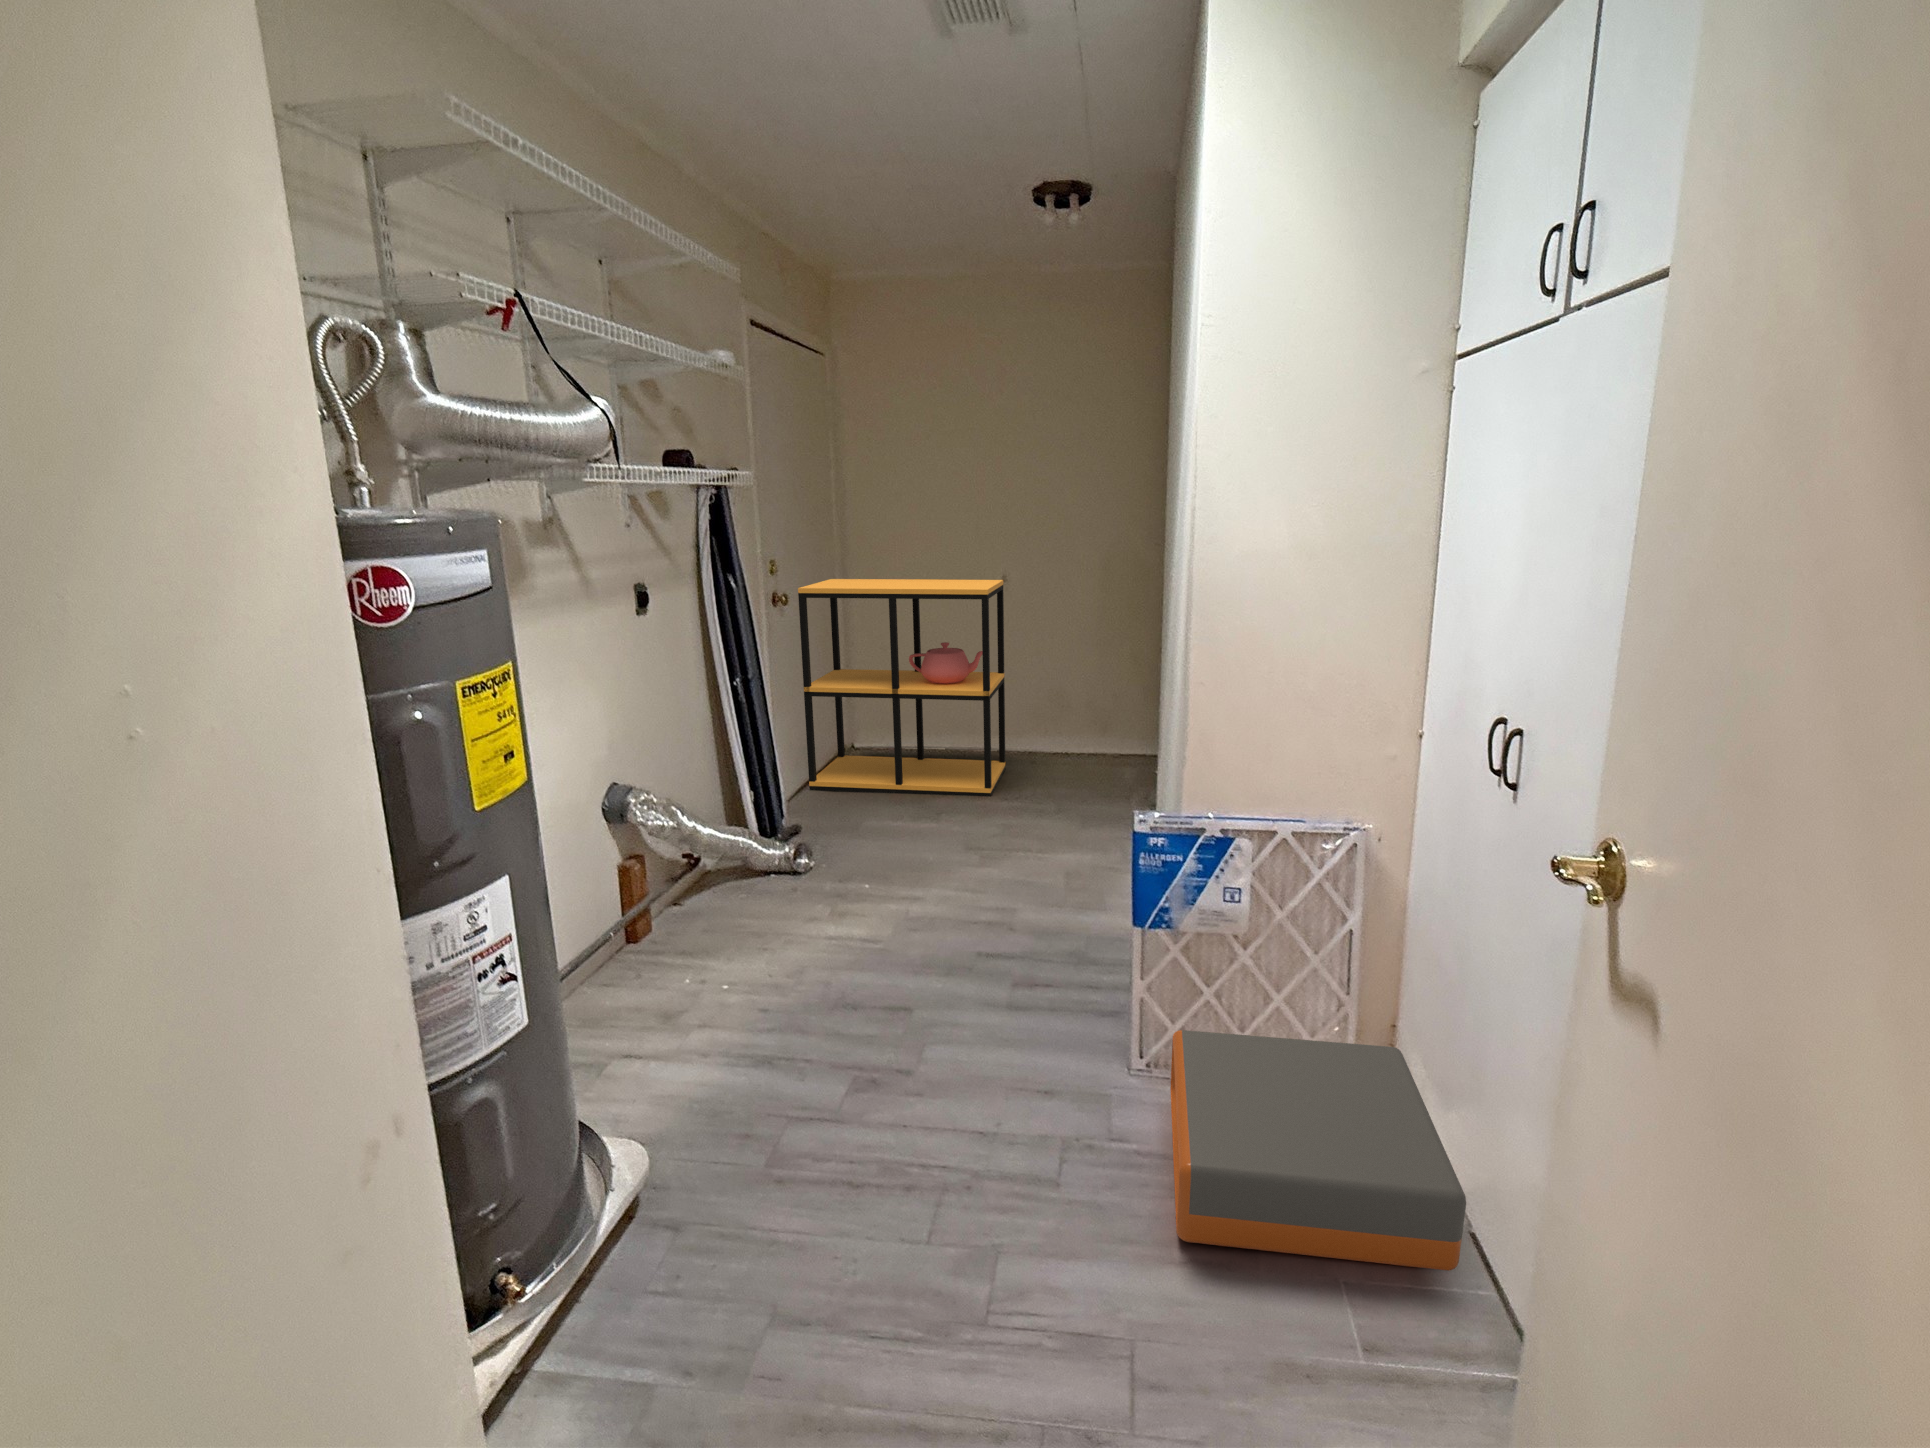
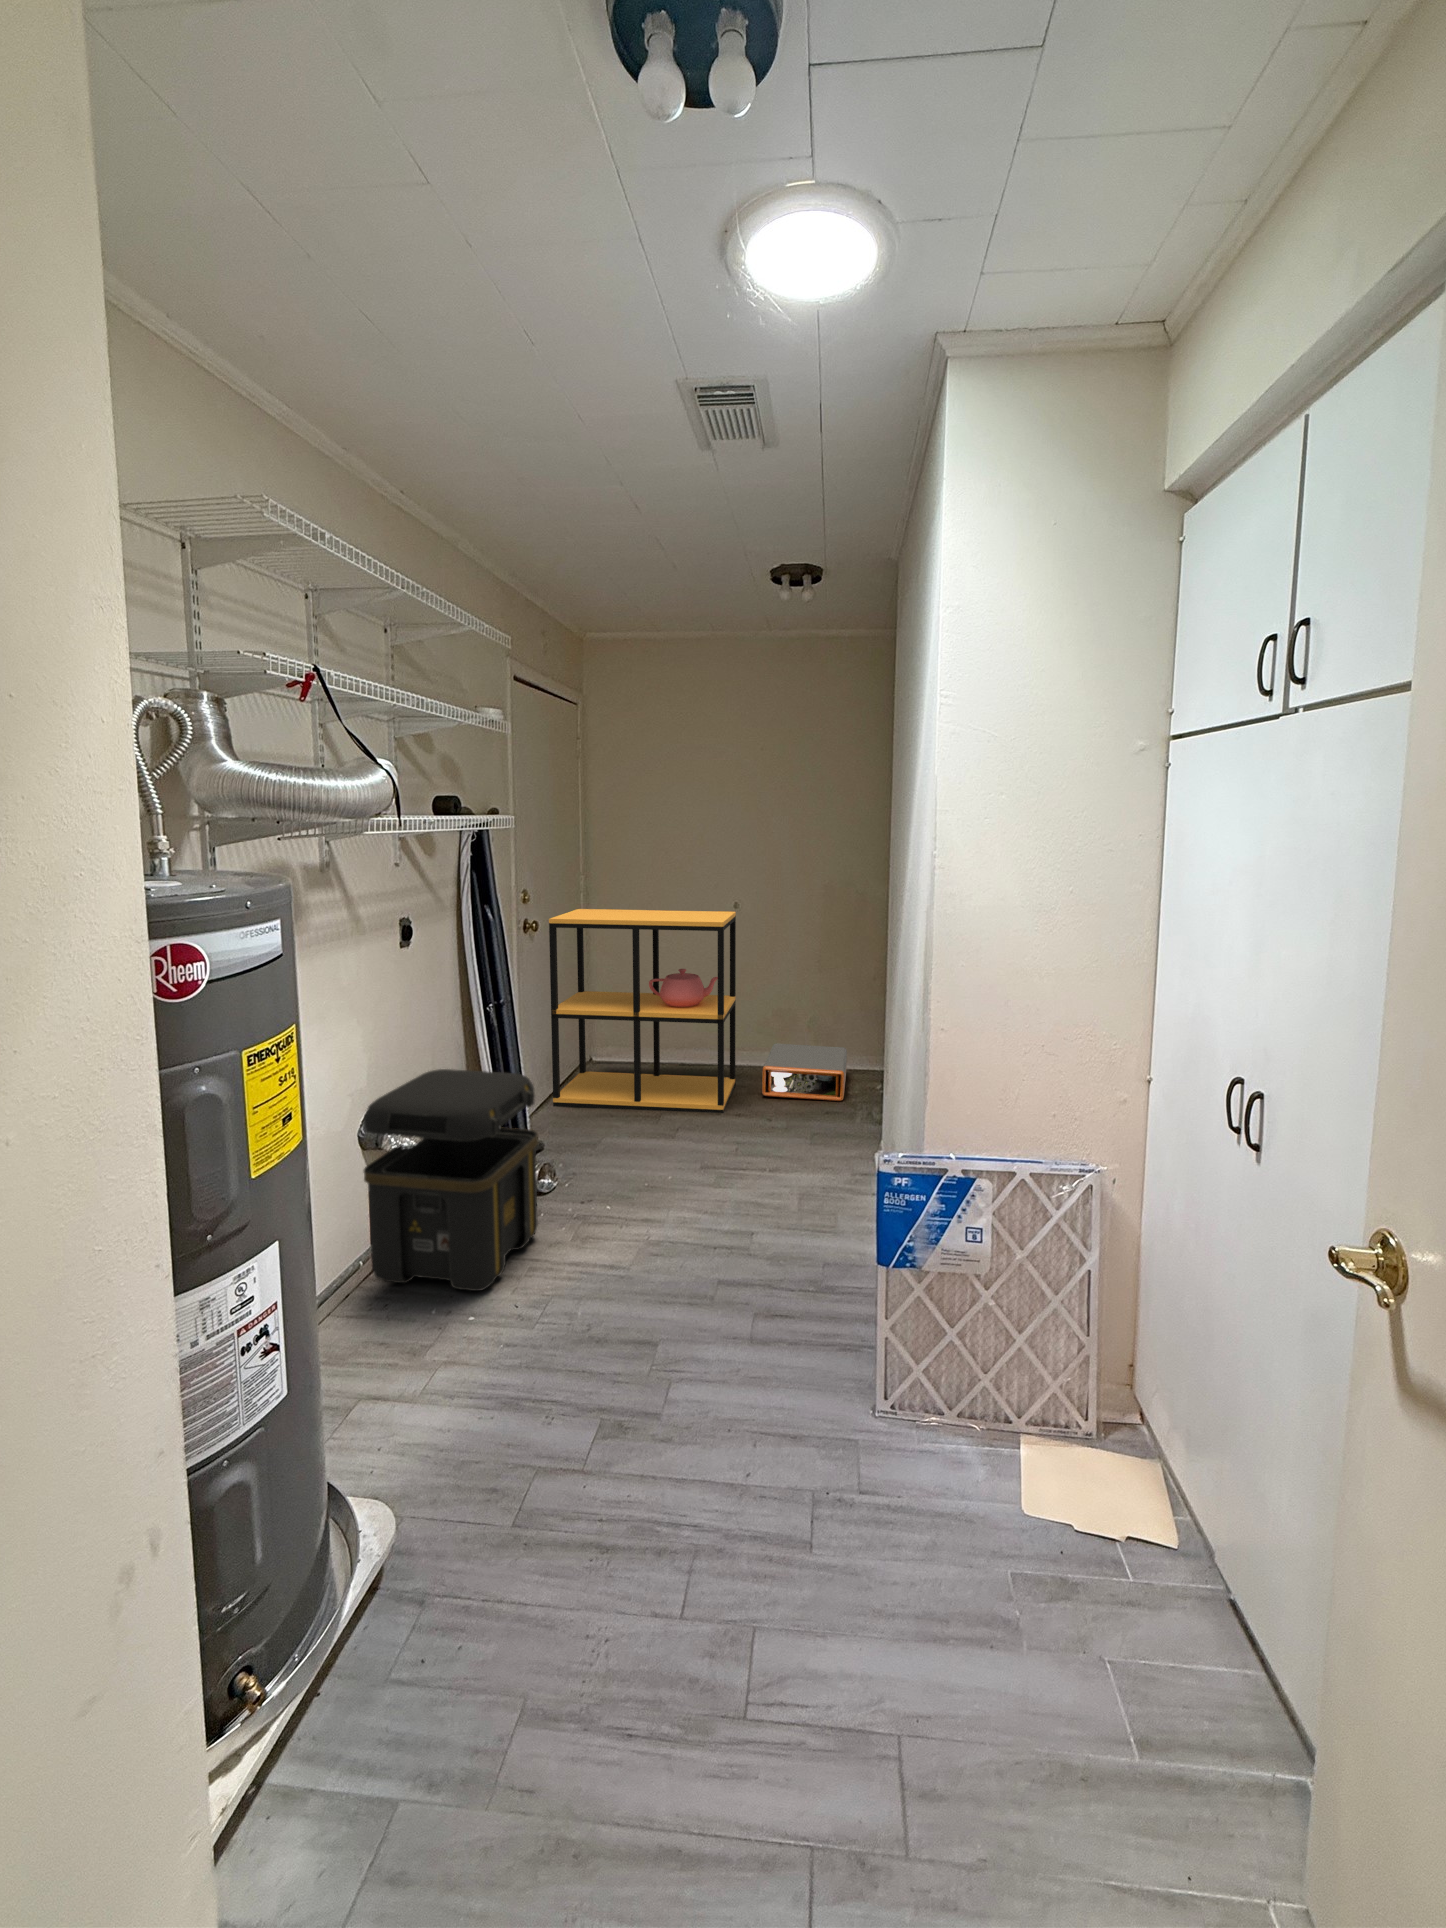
toolbox: none [603,741,790,962] -> present [364,1069,538,1291]
storage box: present [1171,1030,1466,1271] -> present [762,1043,847,1101]

